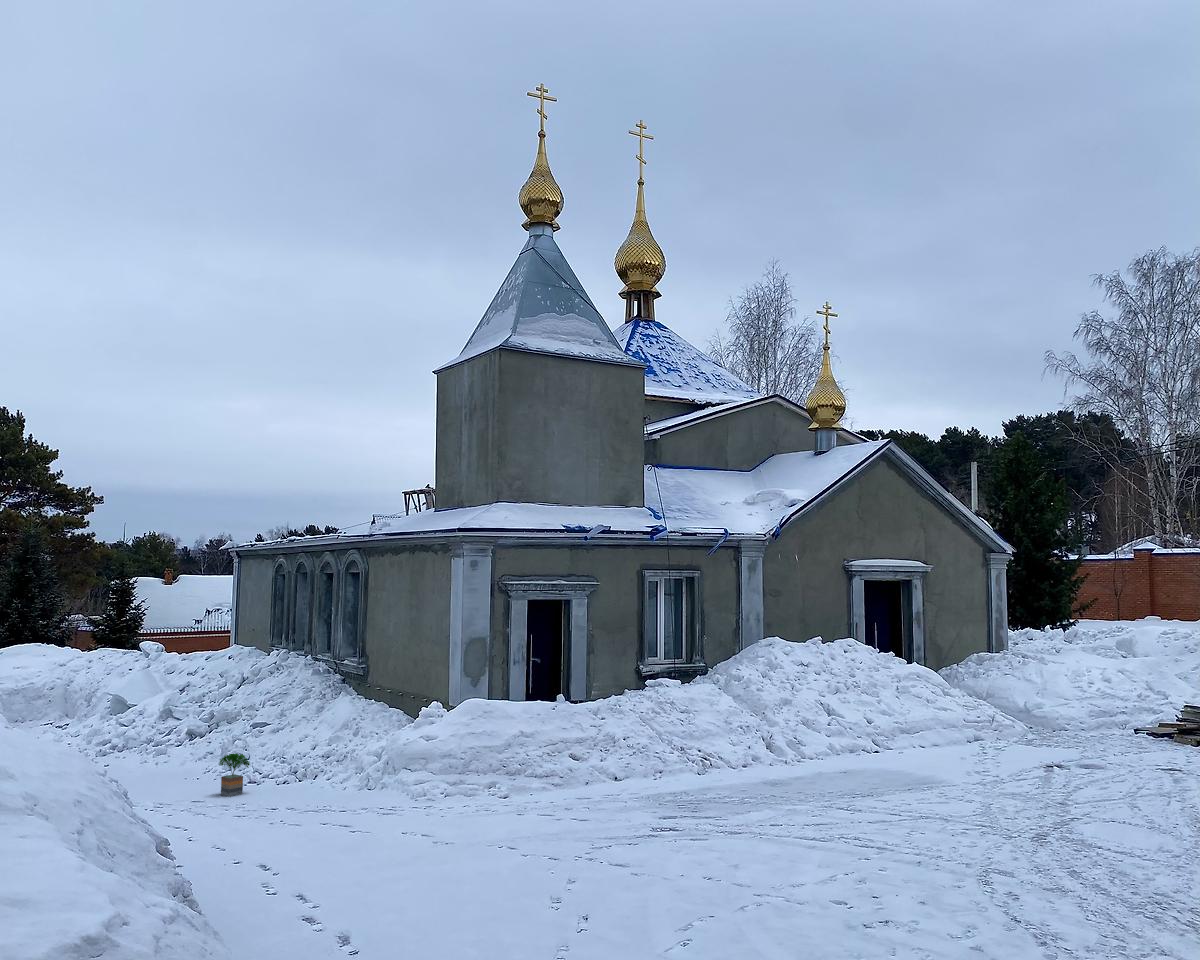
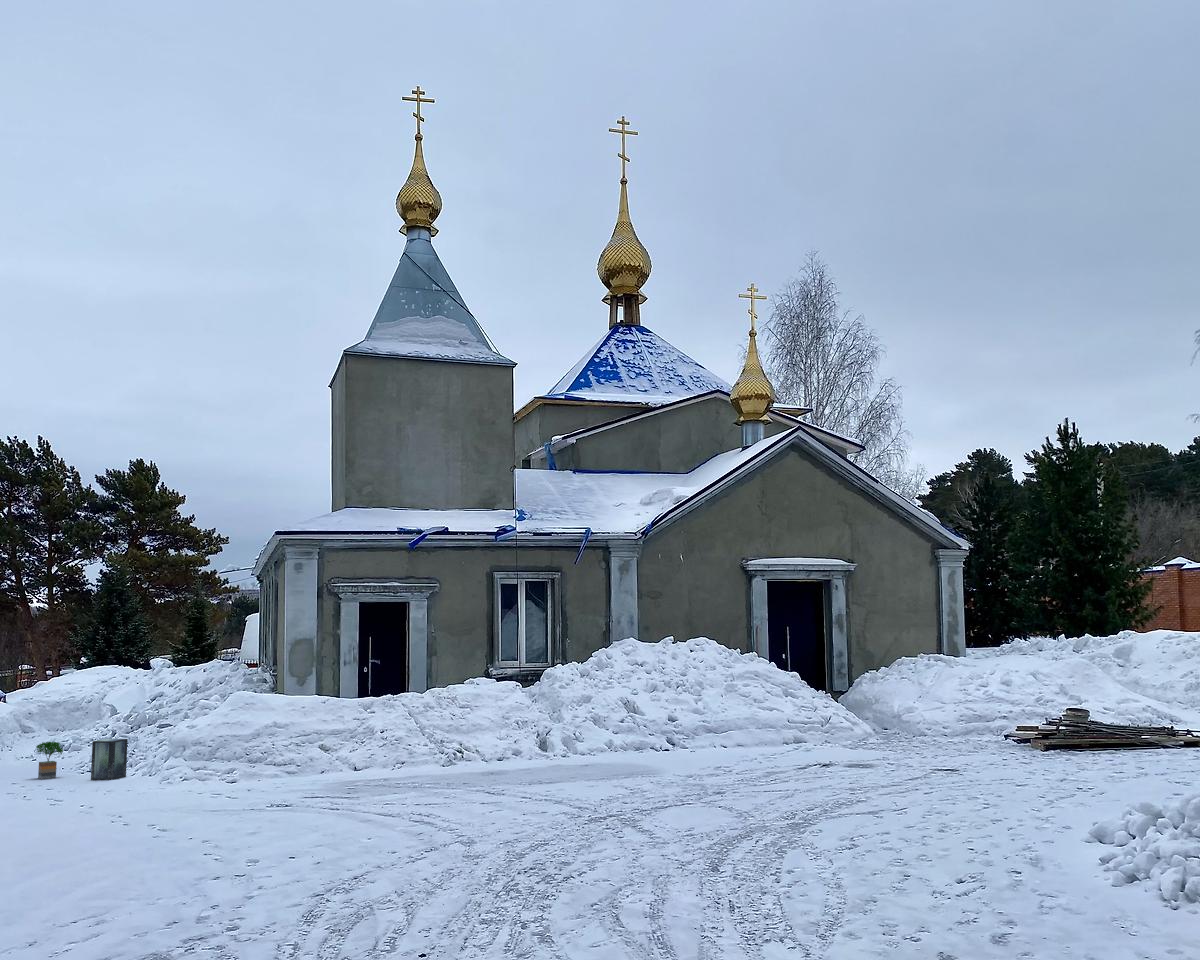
storage box: none [299,750,331,797] -> present [91,739,128,780]

